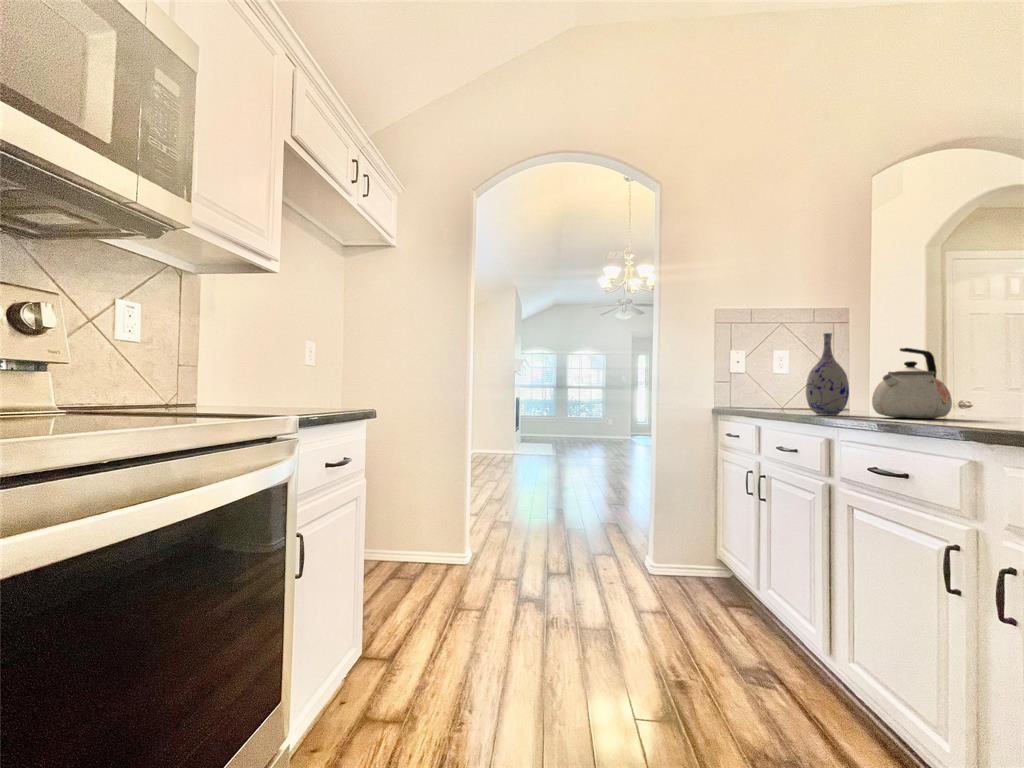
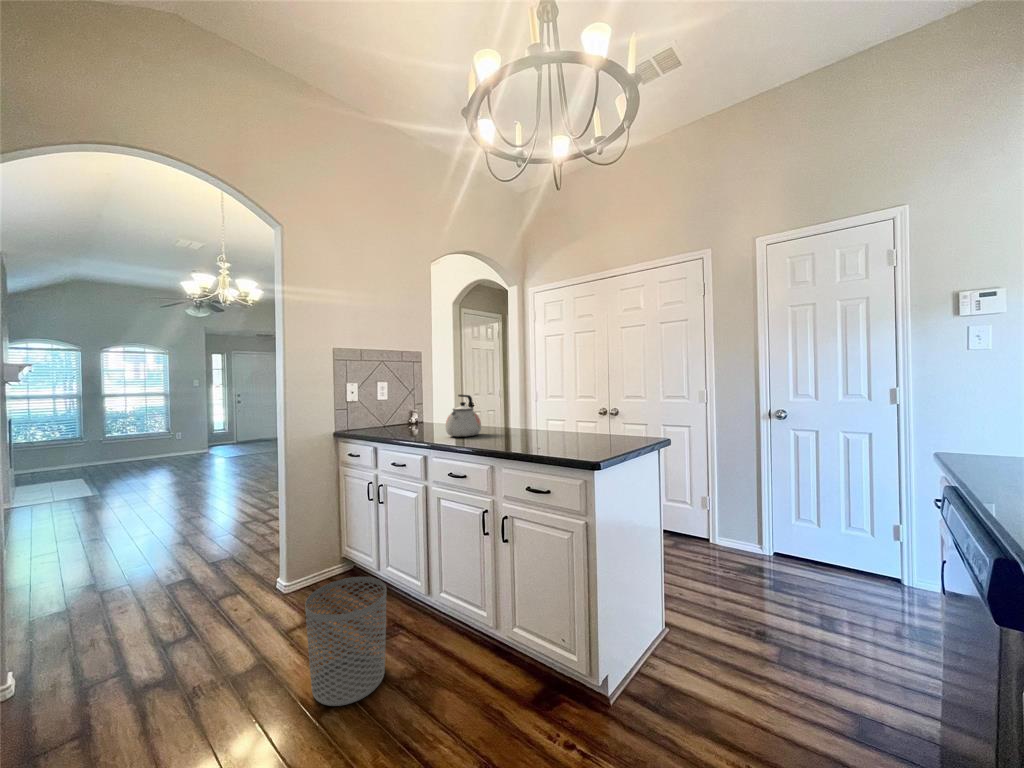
vase: present [806,333,849,415] -> none [407,382,431,437]
waste bin: none [639,570,742,731] -> present [305,577,386,706]

